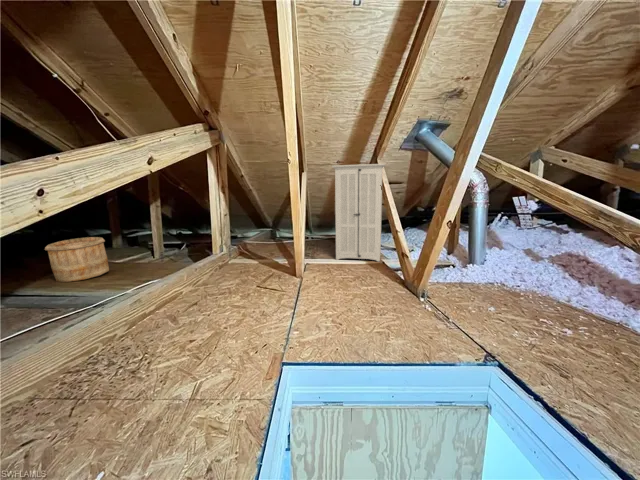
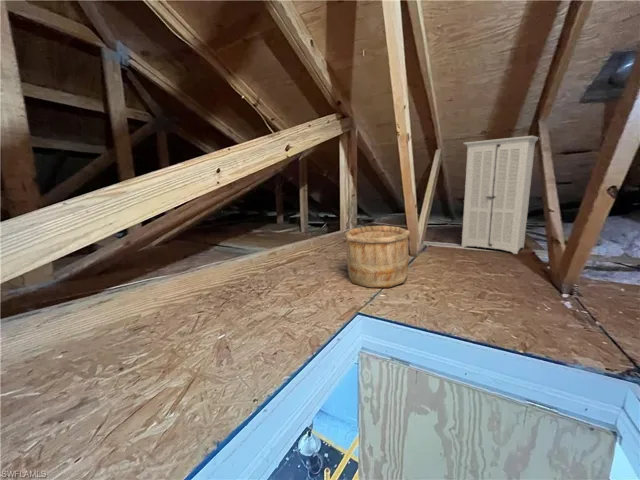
wooden bucket: present [45,237,109,282] -> present [344,226,410,287]

